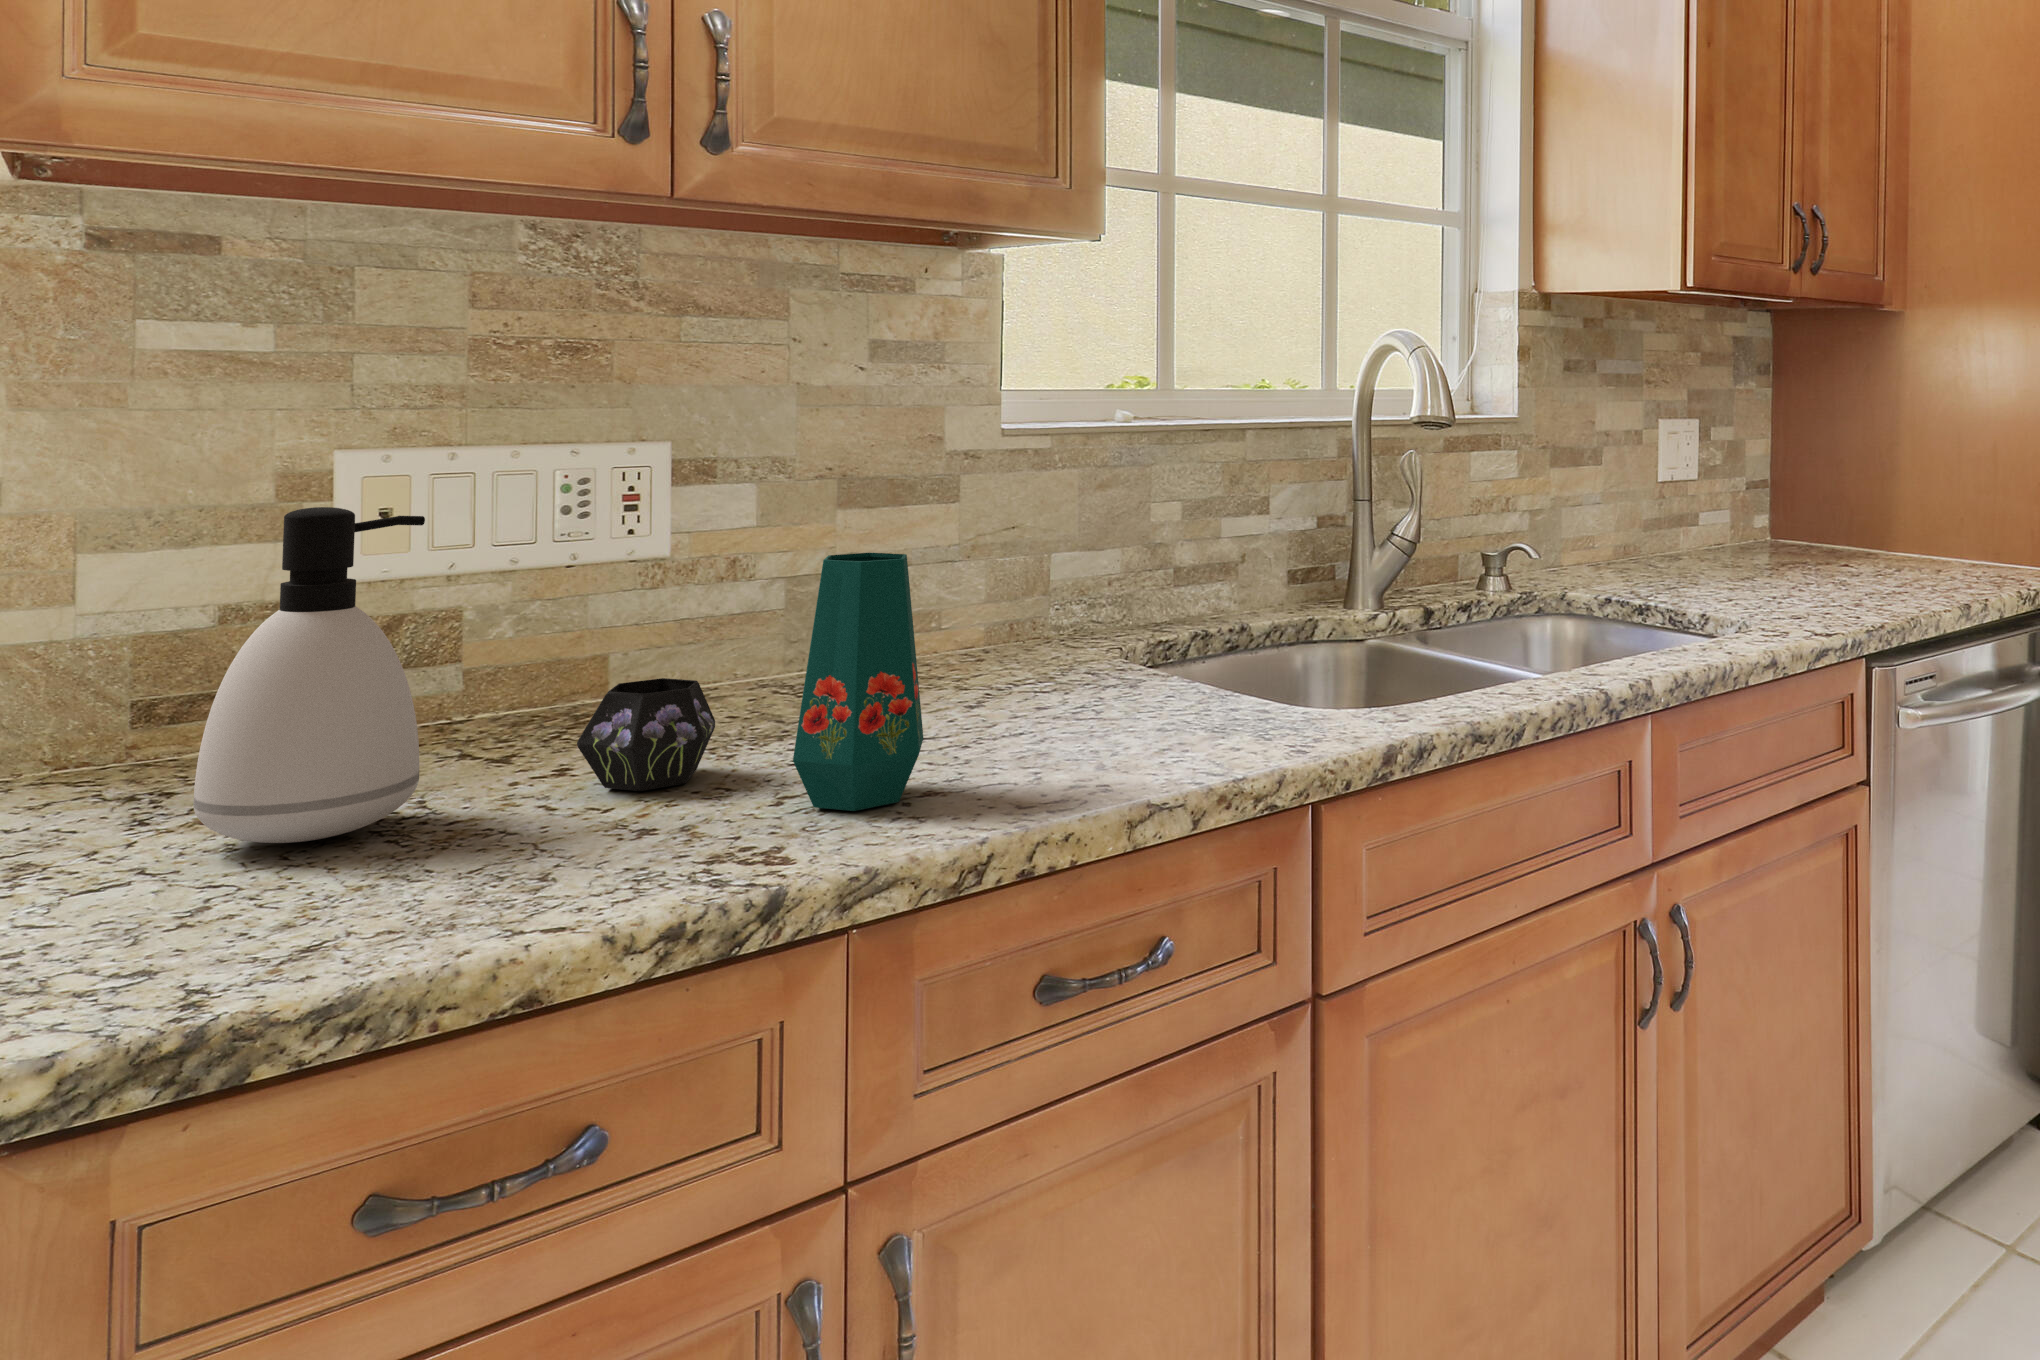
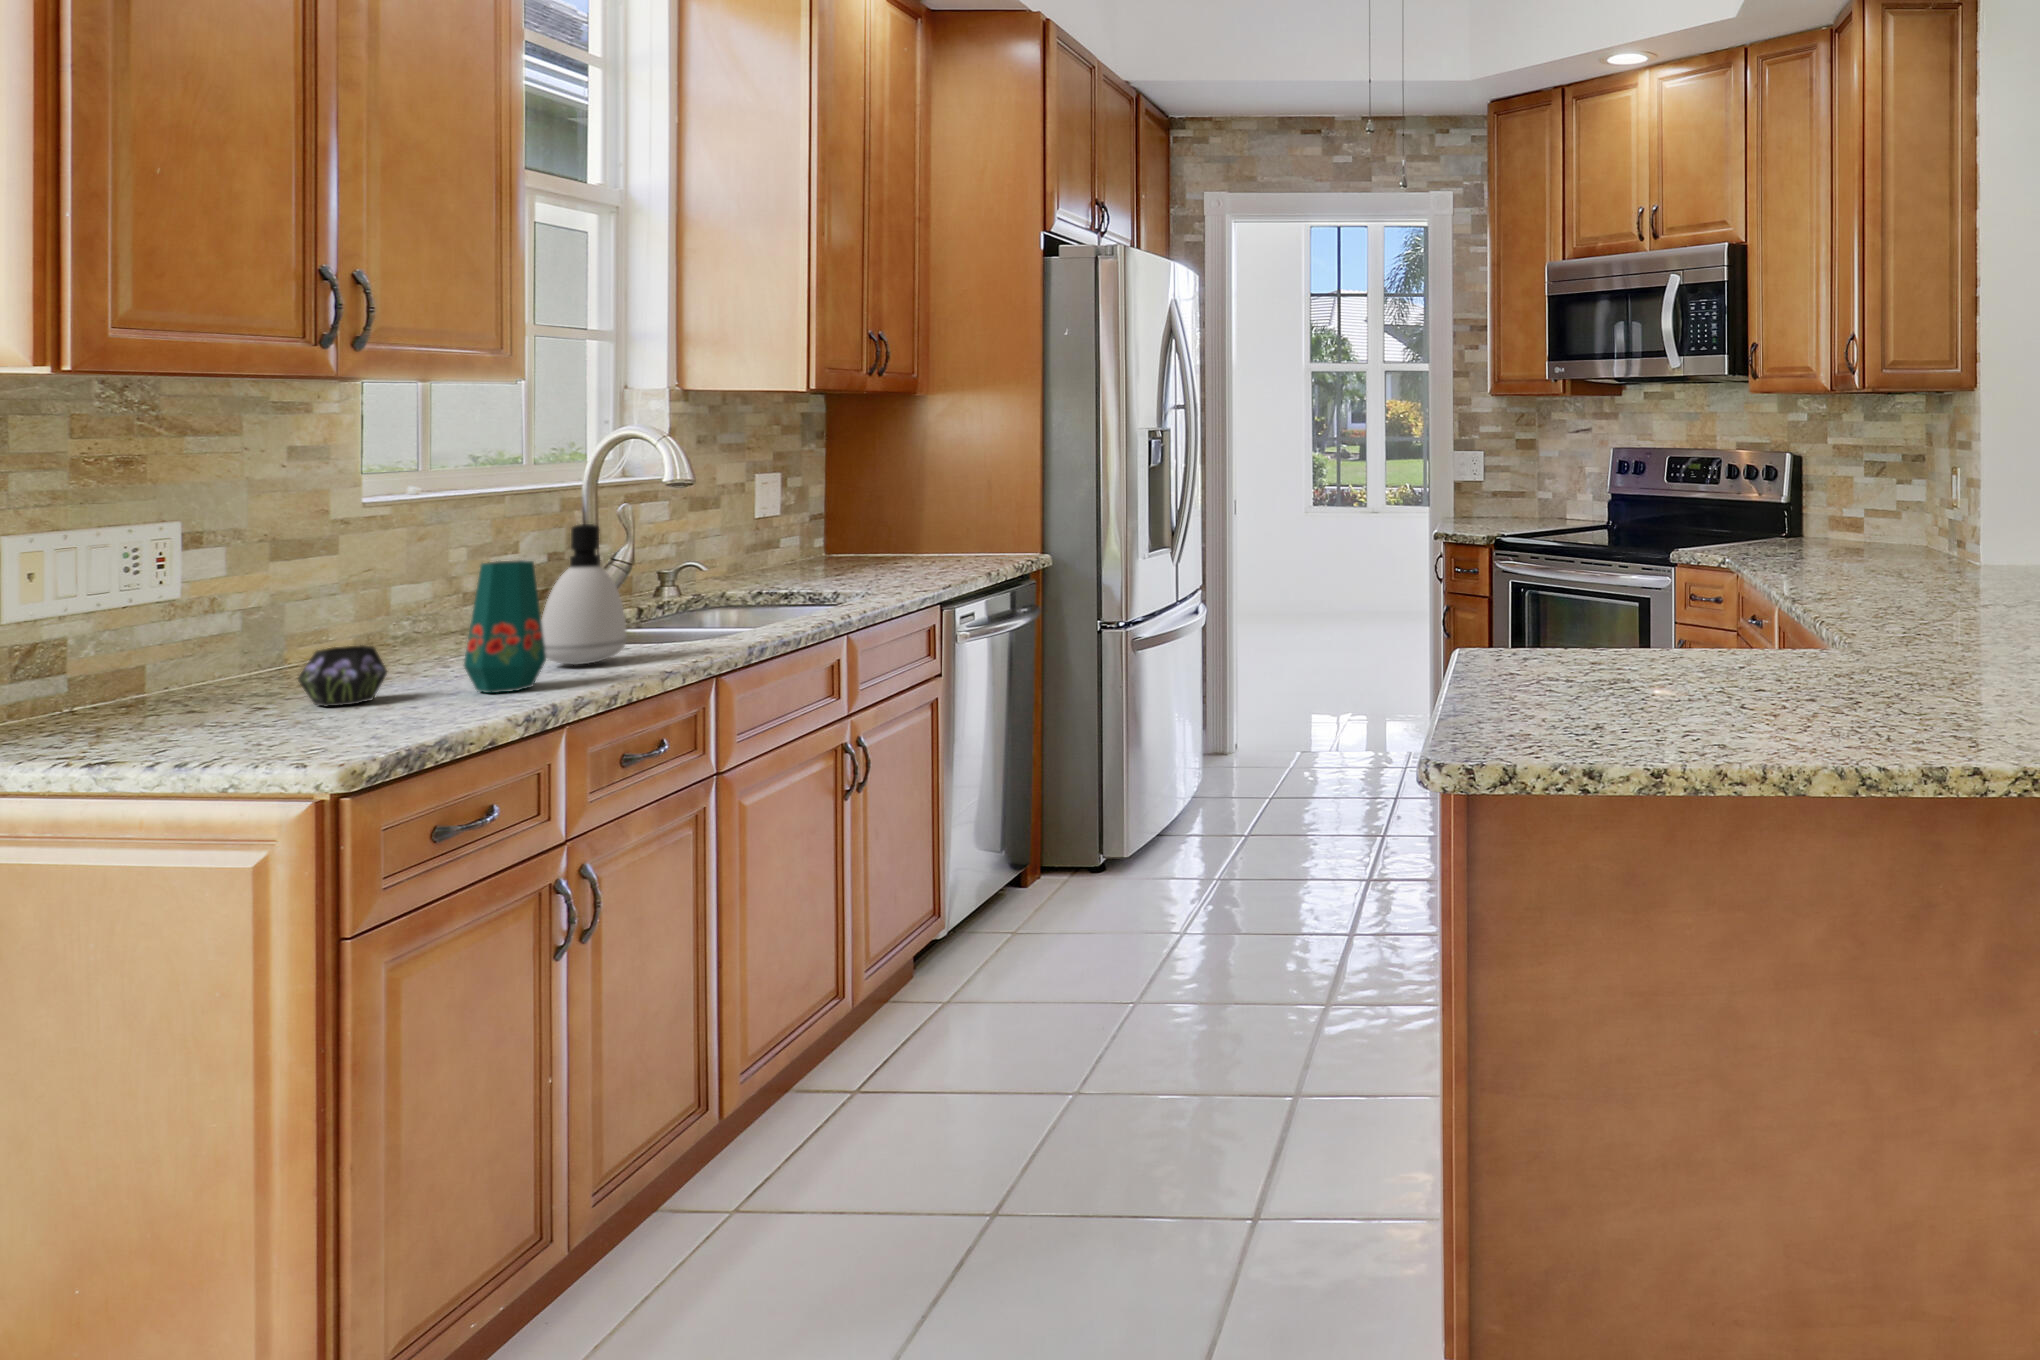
soap dispenser: present [193,507,425,843] -> present [541,524,627,665]

